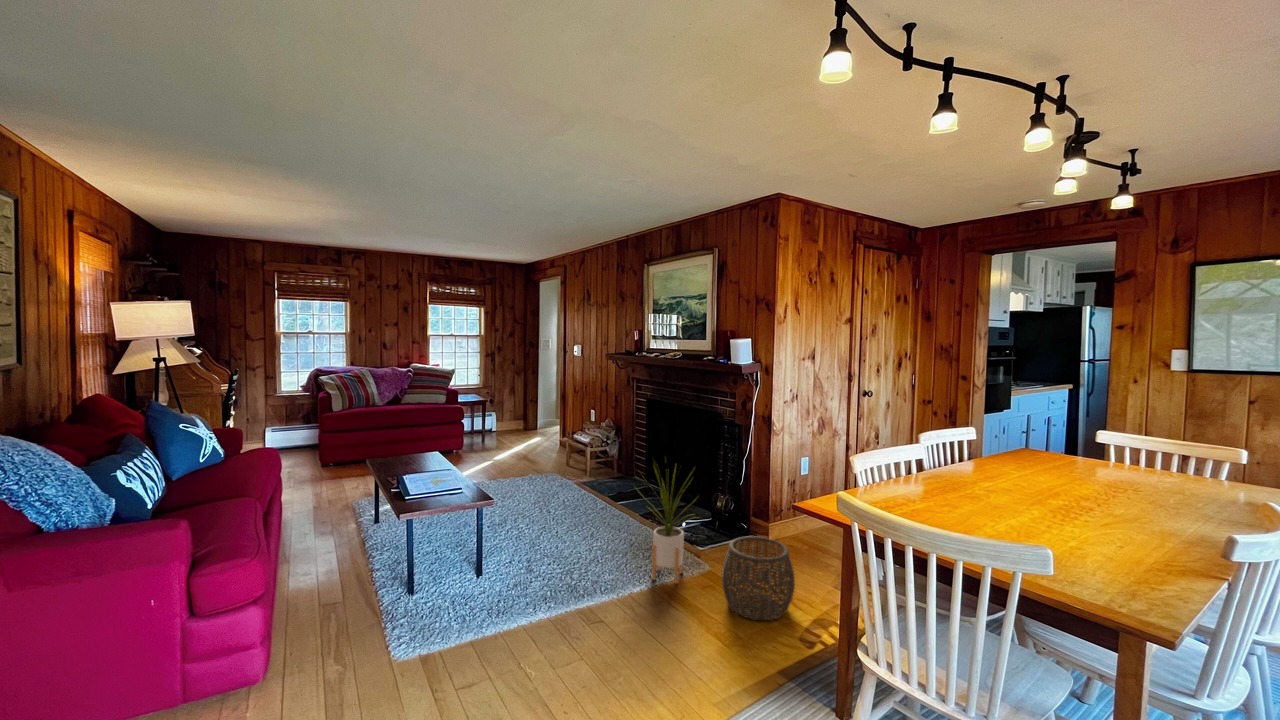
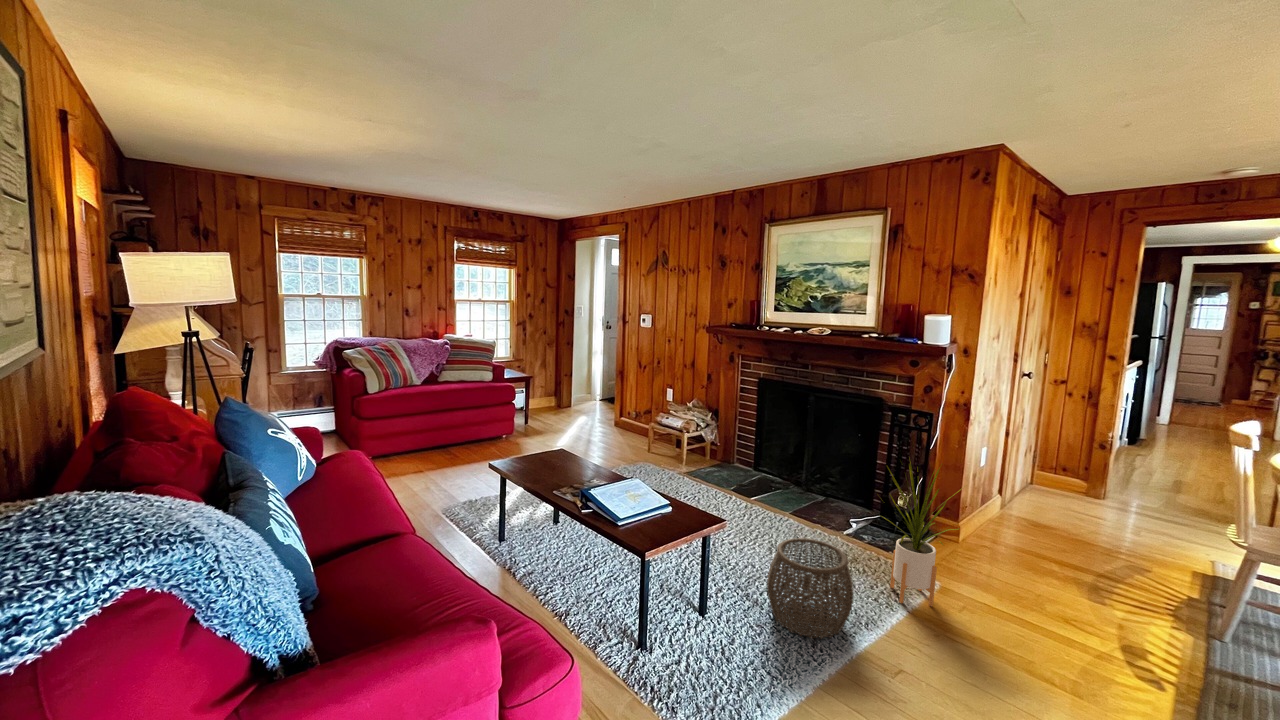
woven basket: present [722,536,795,621] -> present [767,538,853,639]

